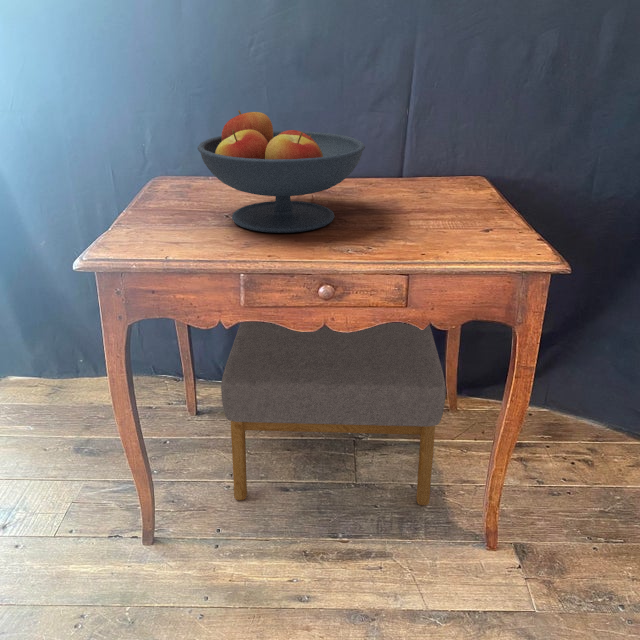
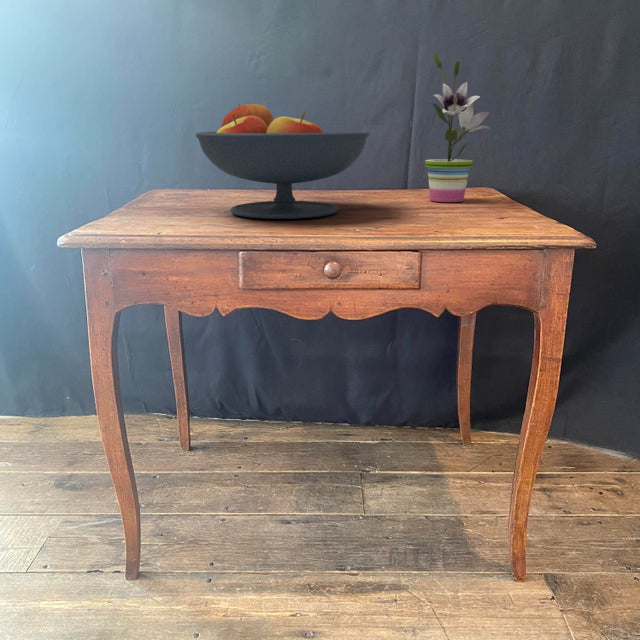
potted plant: none [420,52,486,201] -> present [425,53,490,202]
footstool: present [221,322,446,505] -> none [217,334,461,536]

